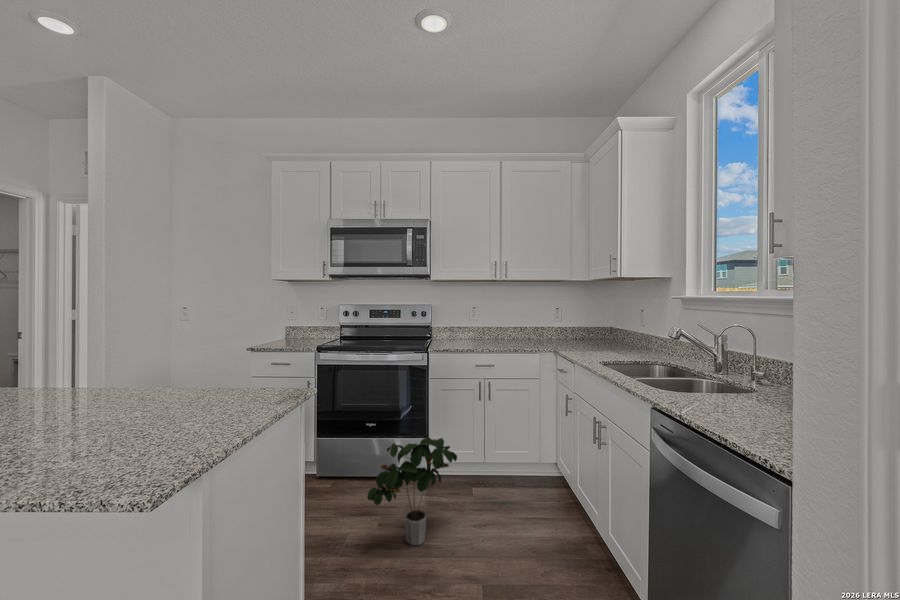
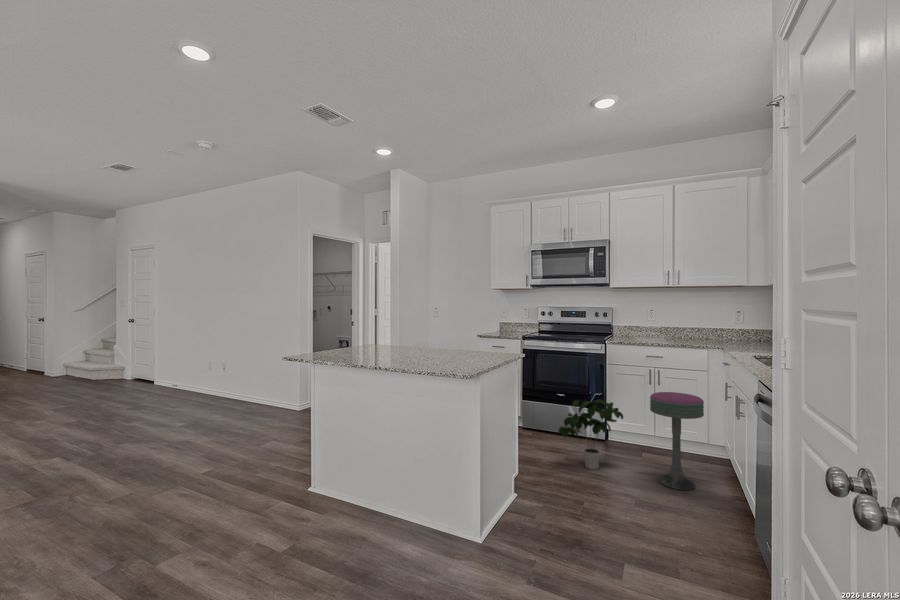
bar stool: none [493,417,558,556] -> present [650,392,704,490]

